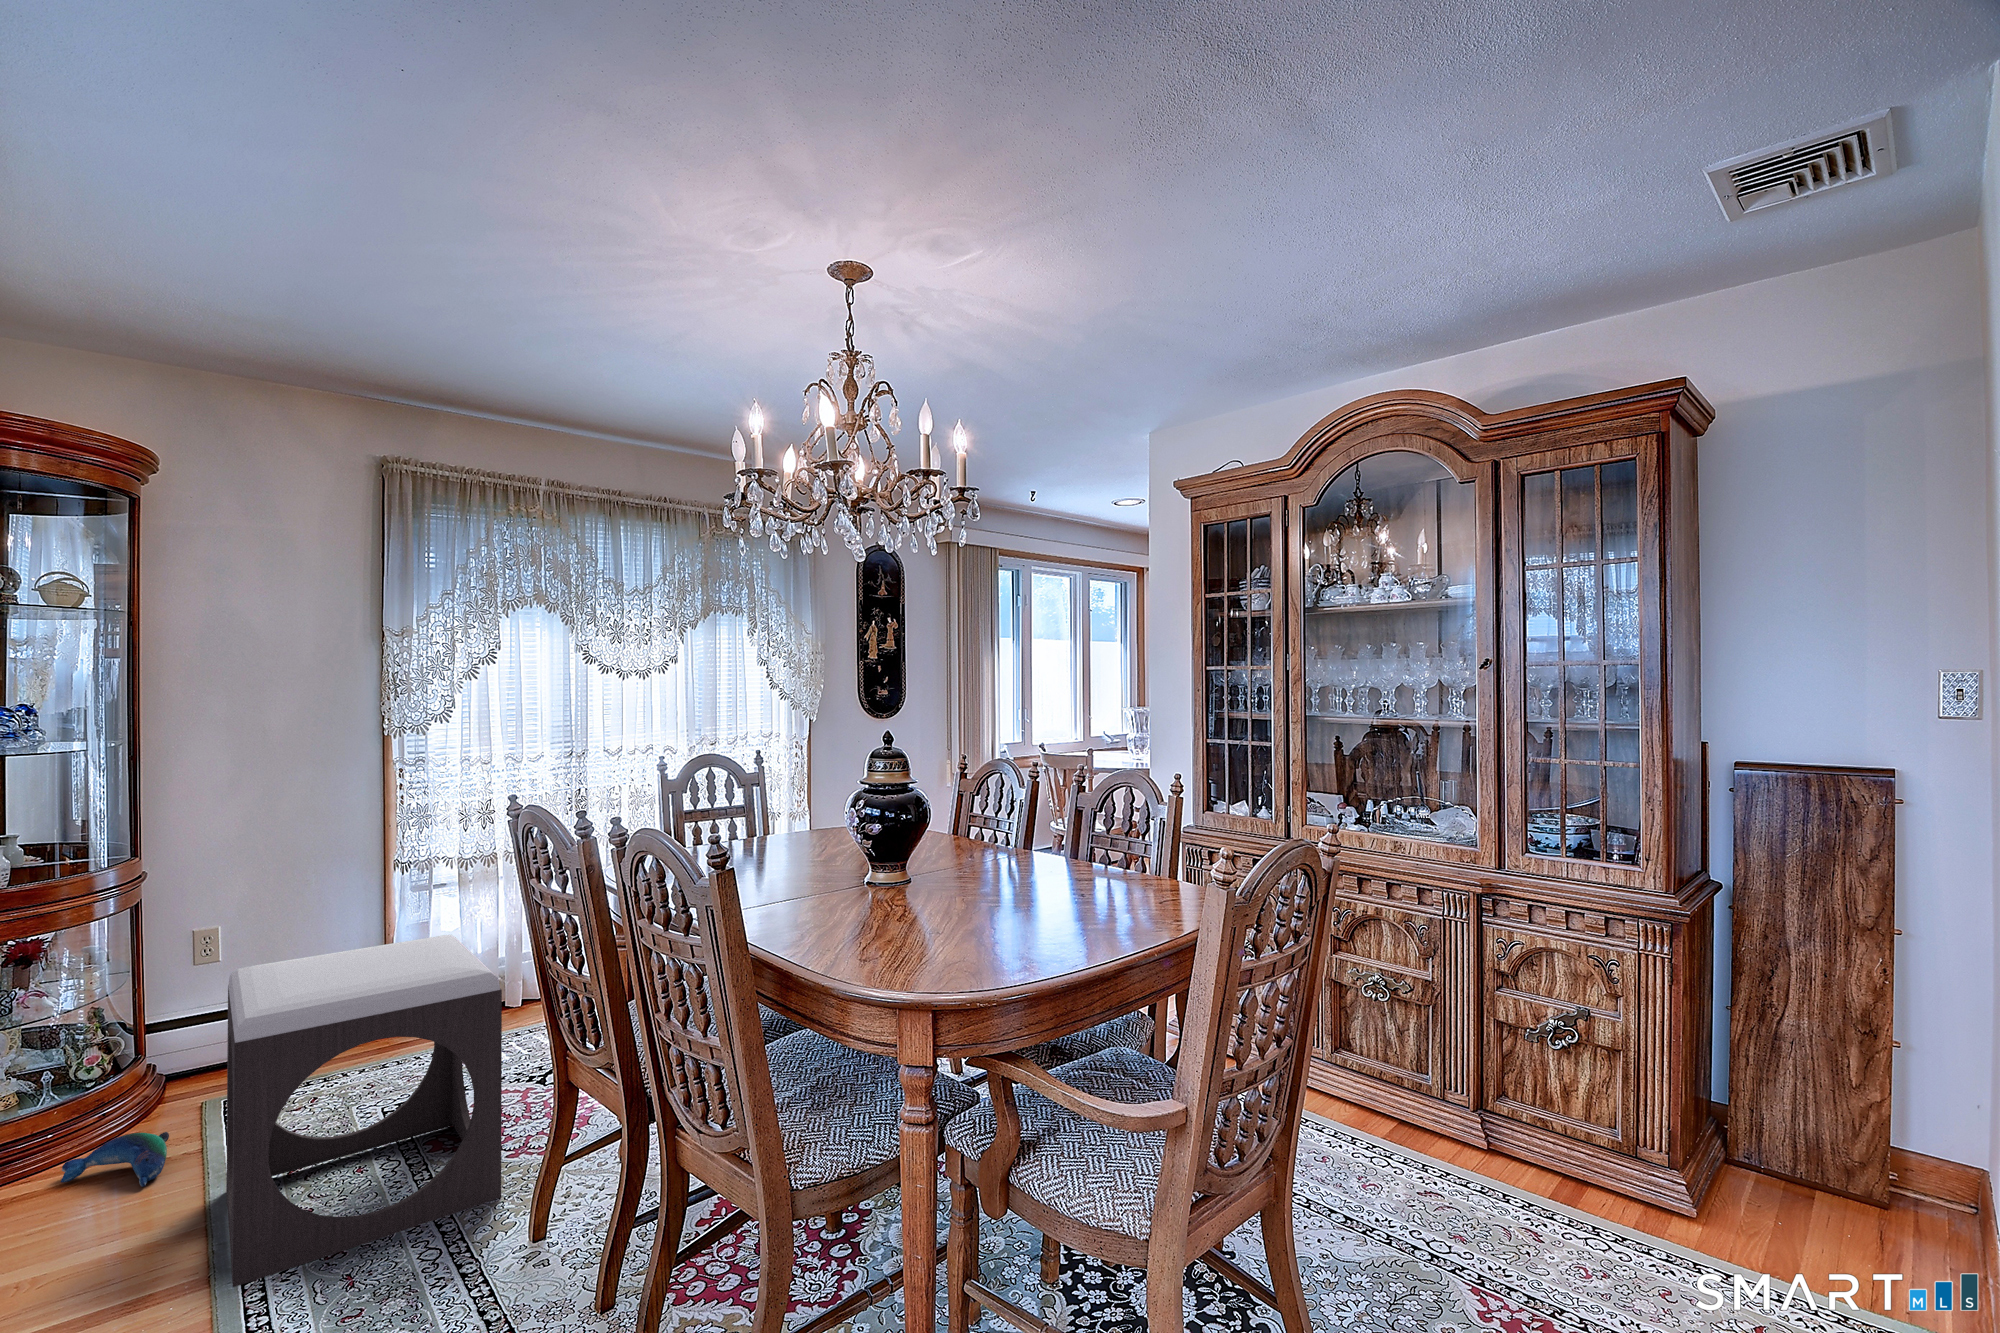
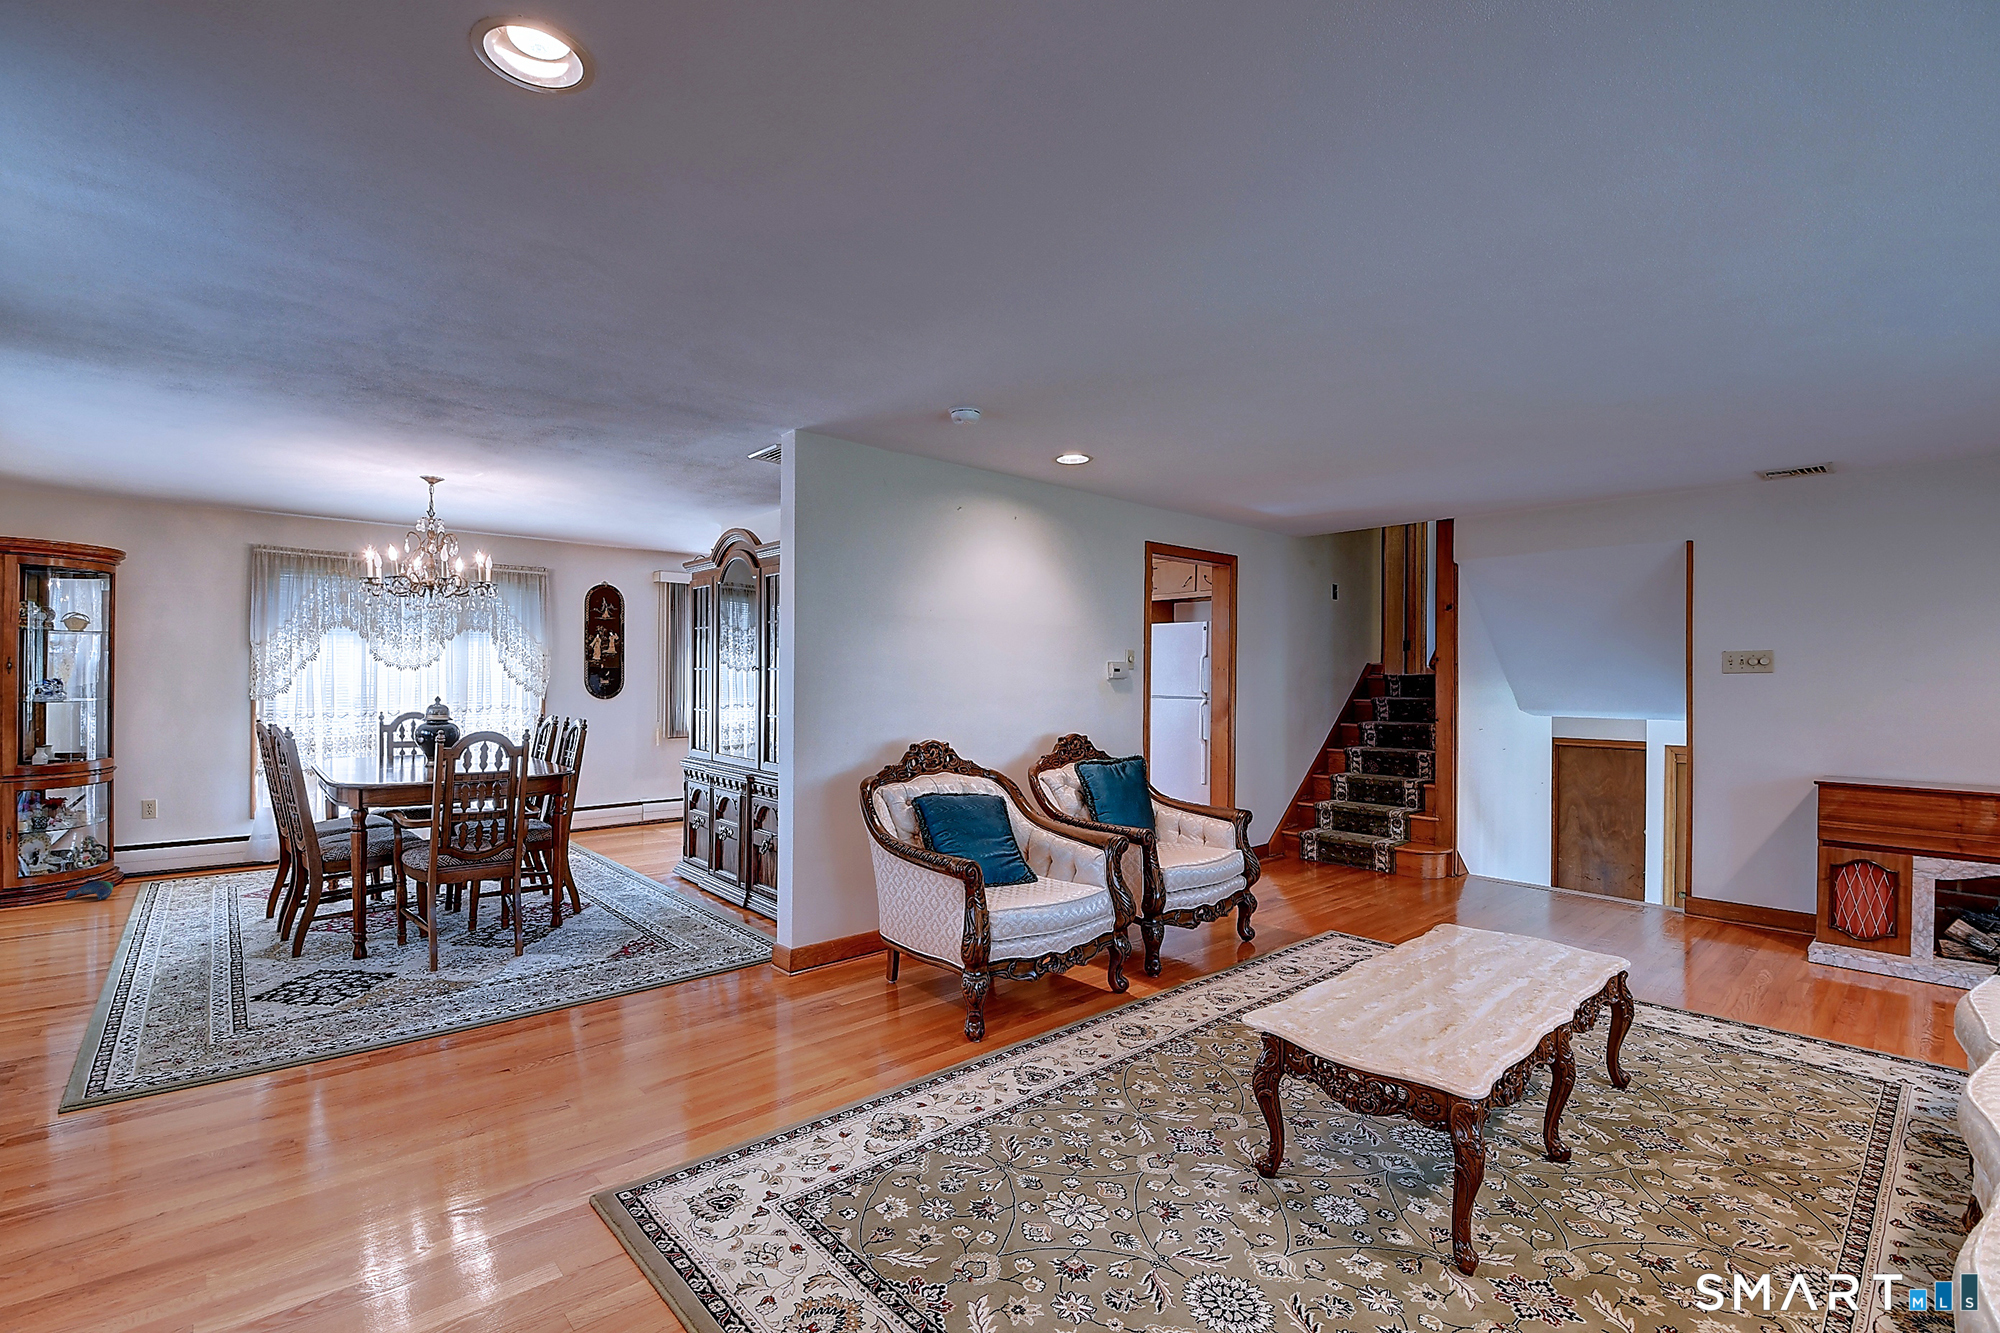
footstool: present [226,935,502,1287] -> none [121,795,253,919]

